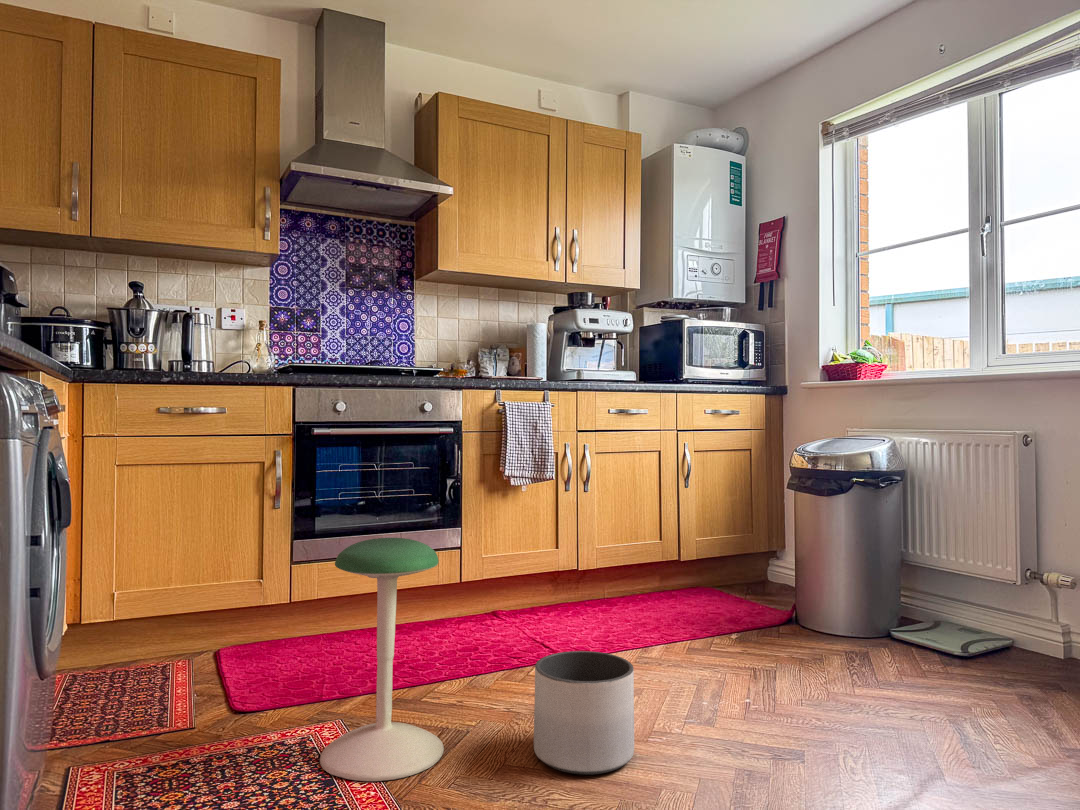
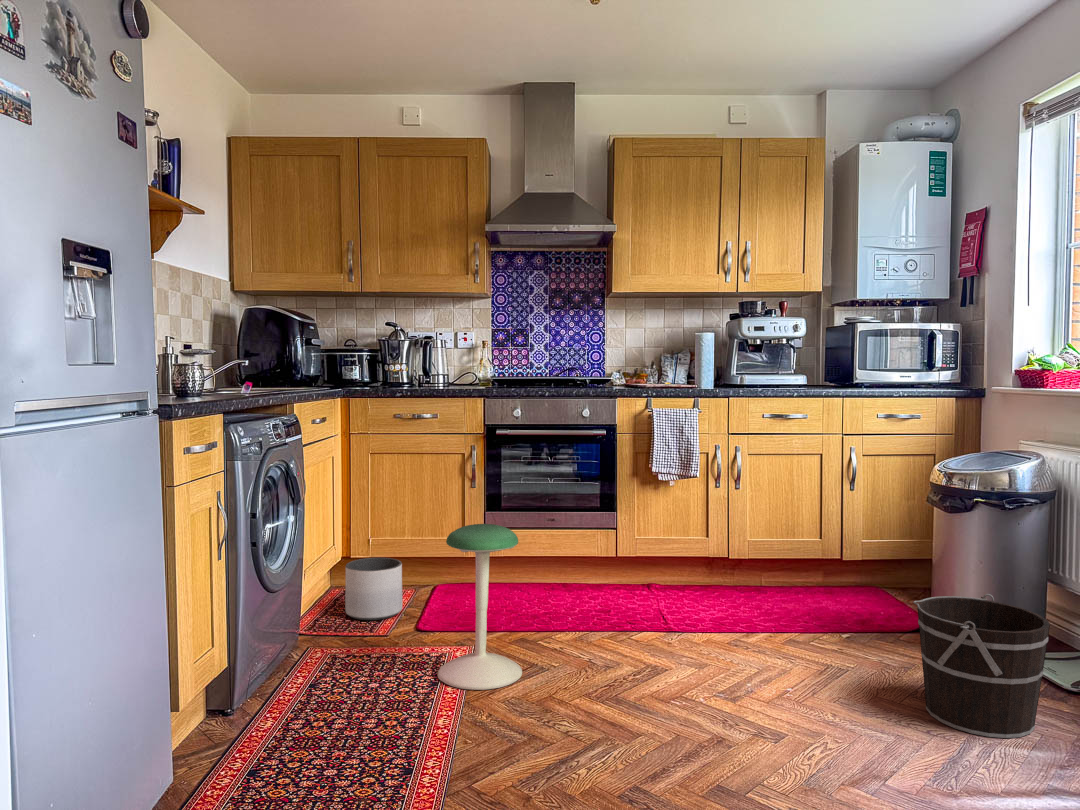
bucket: none [863,571,1000,716] -> present [913,594,1050,738]
planter: present [534,651,634,775] -> present [345,558,403,620]

